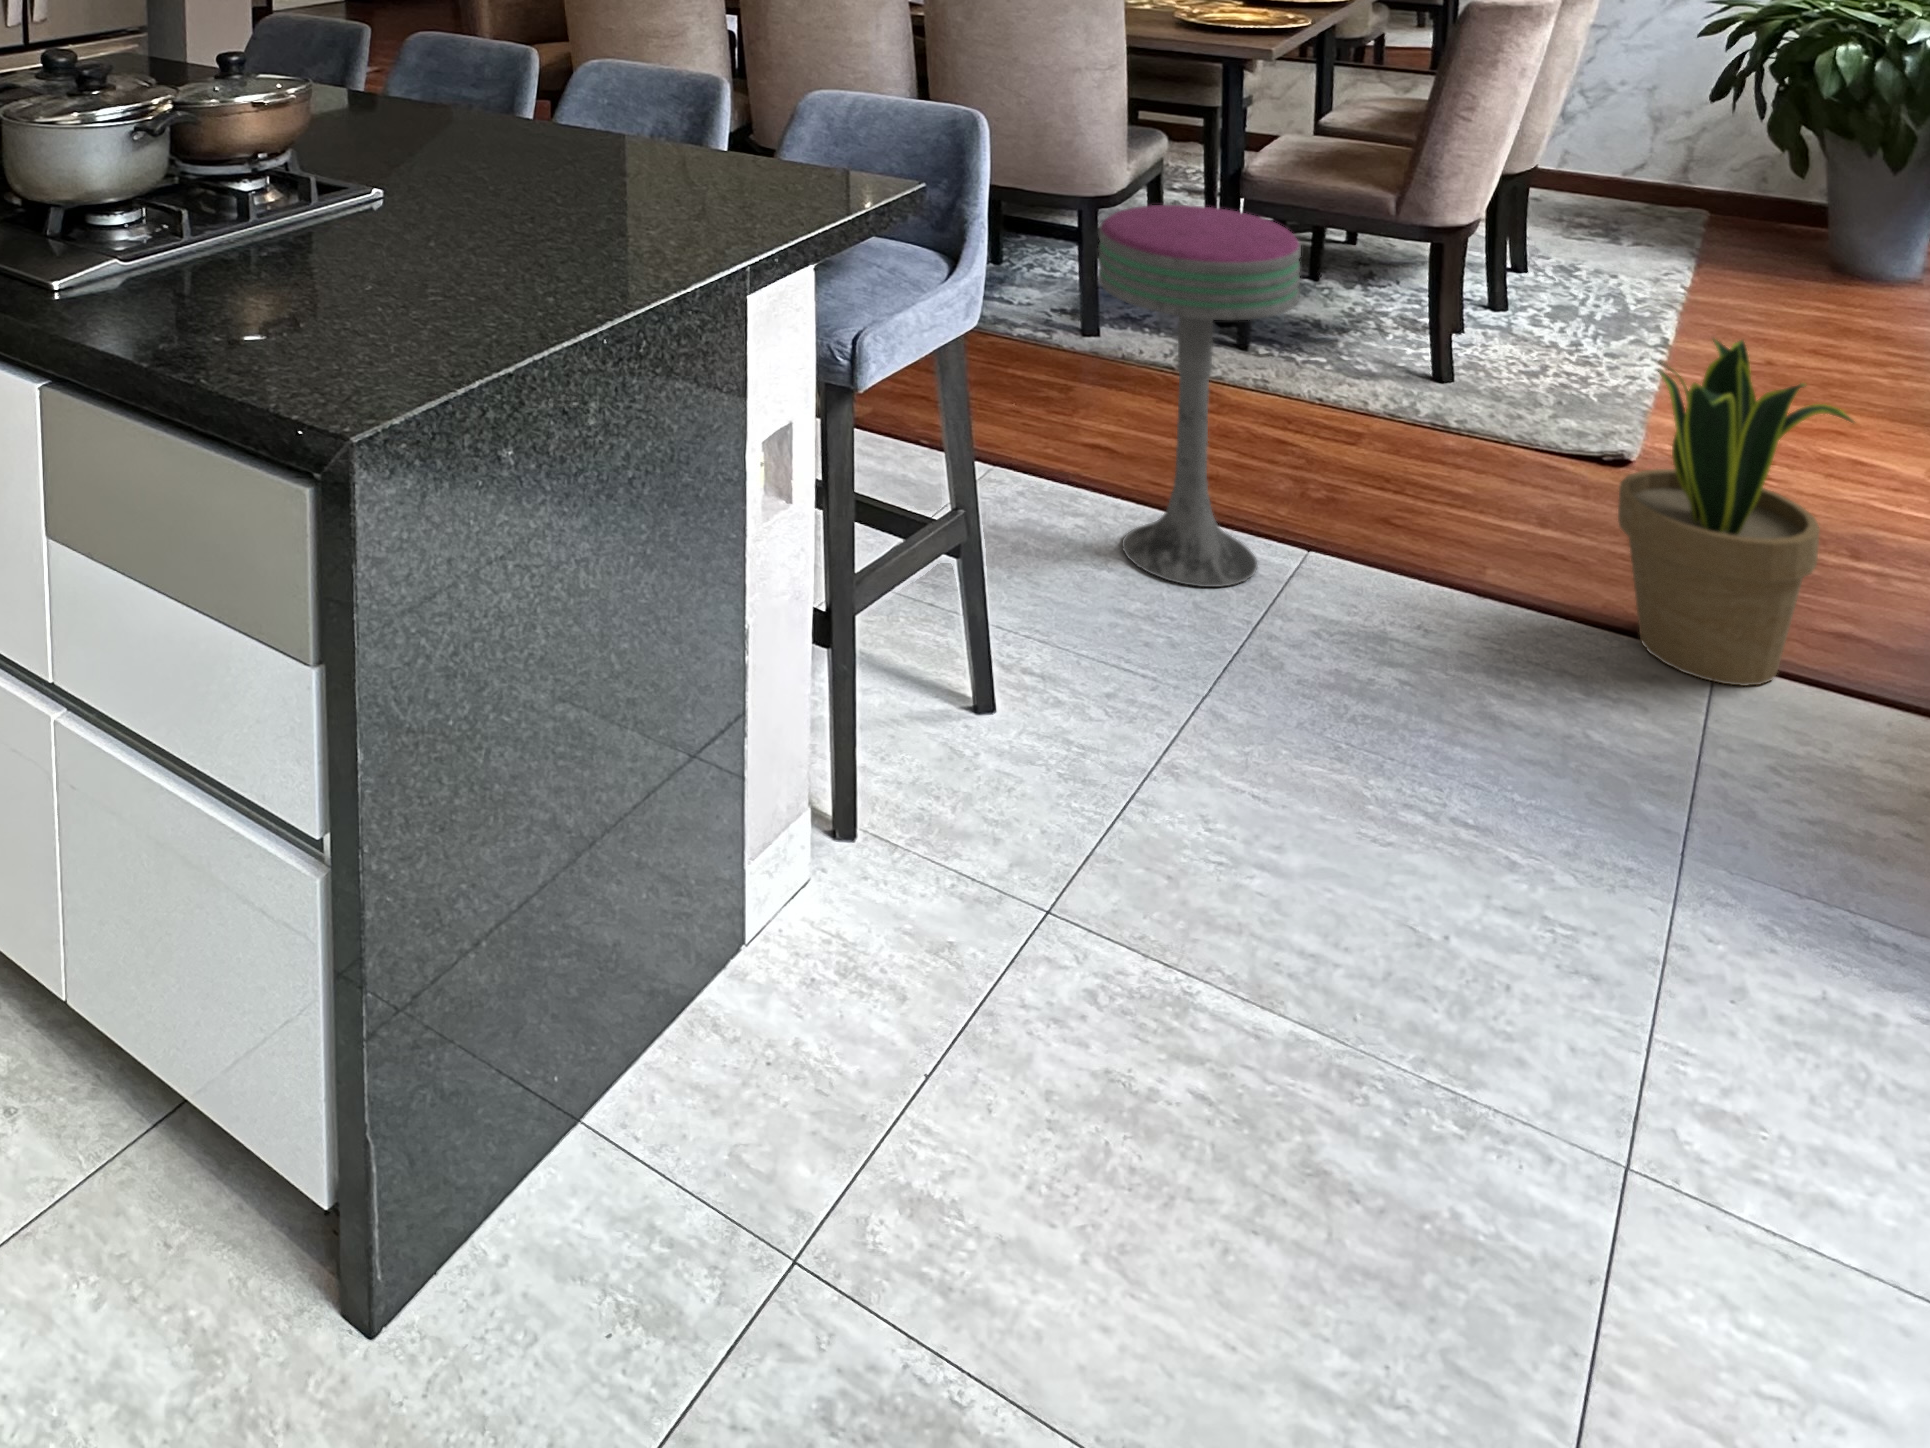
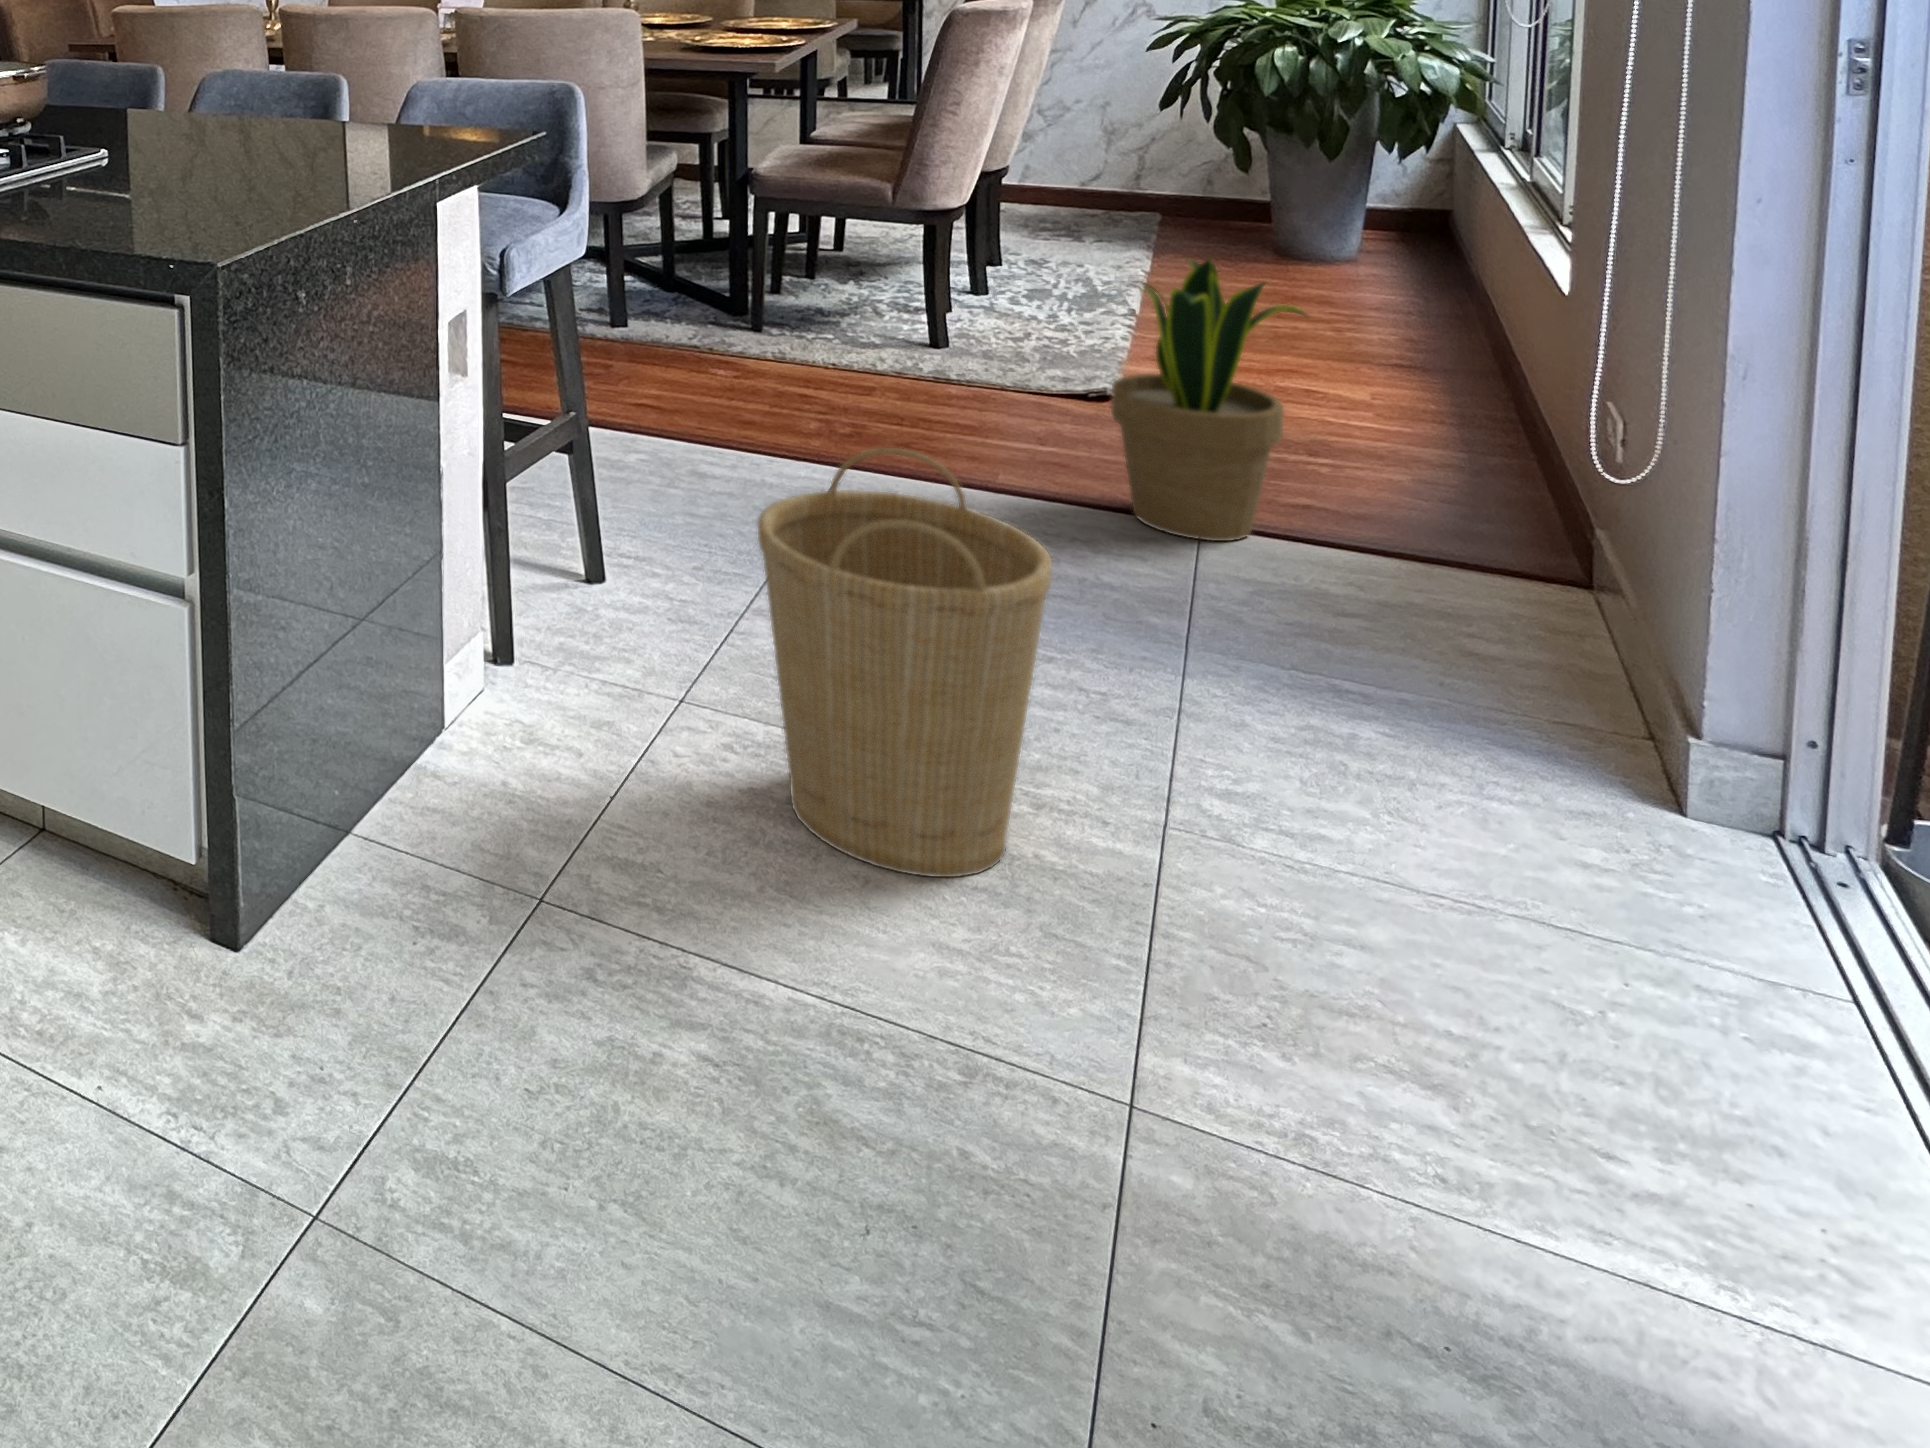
bar stool: present [1098,205,1301,587] -> none [653,179,831,495]
basket: none [1125,641,1491,1246] -> present [758,448,1052,877]

